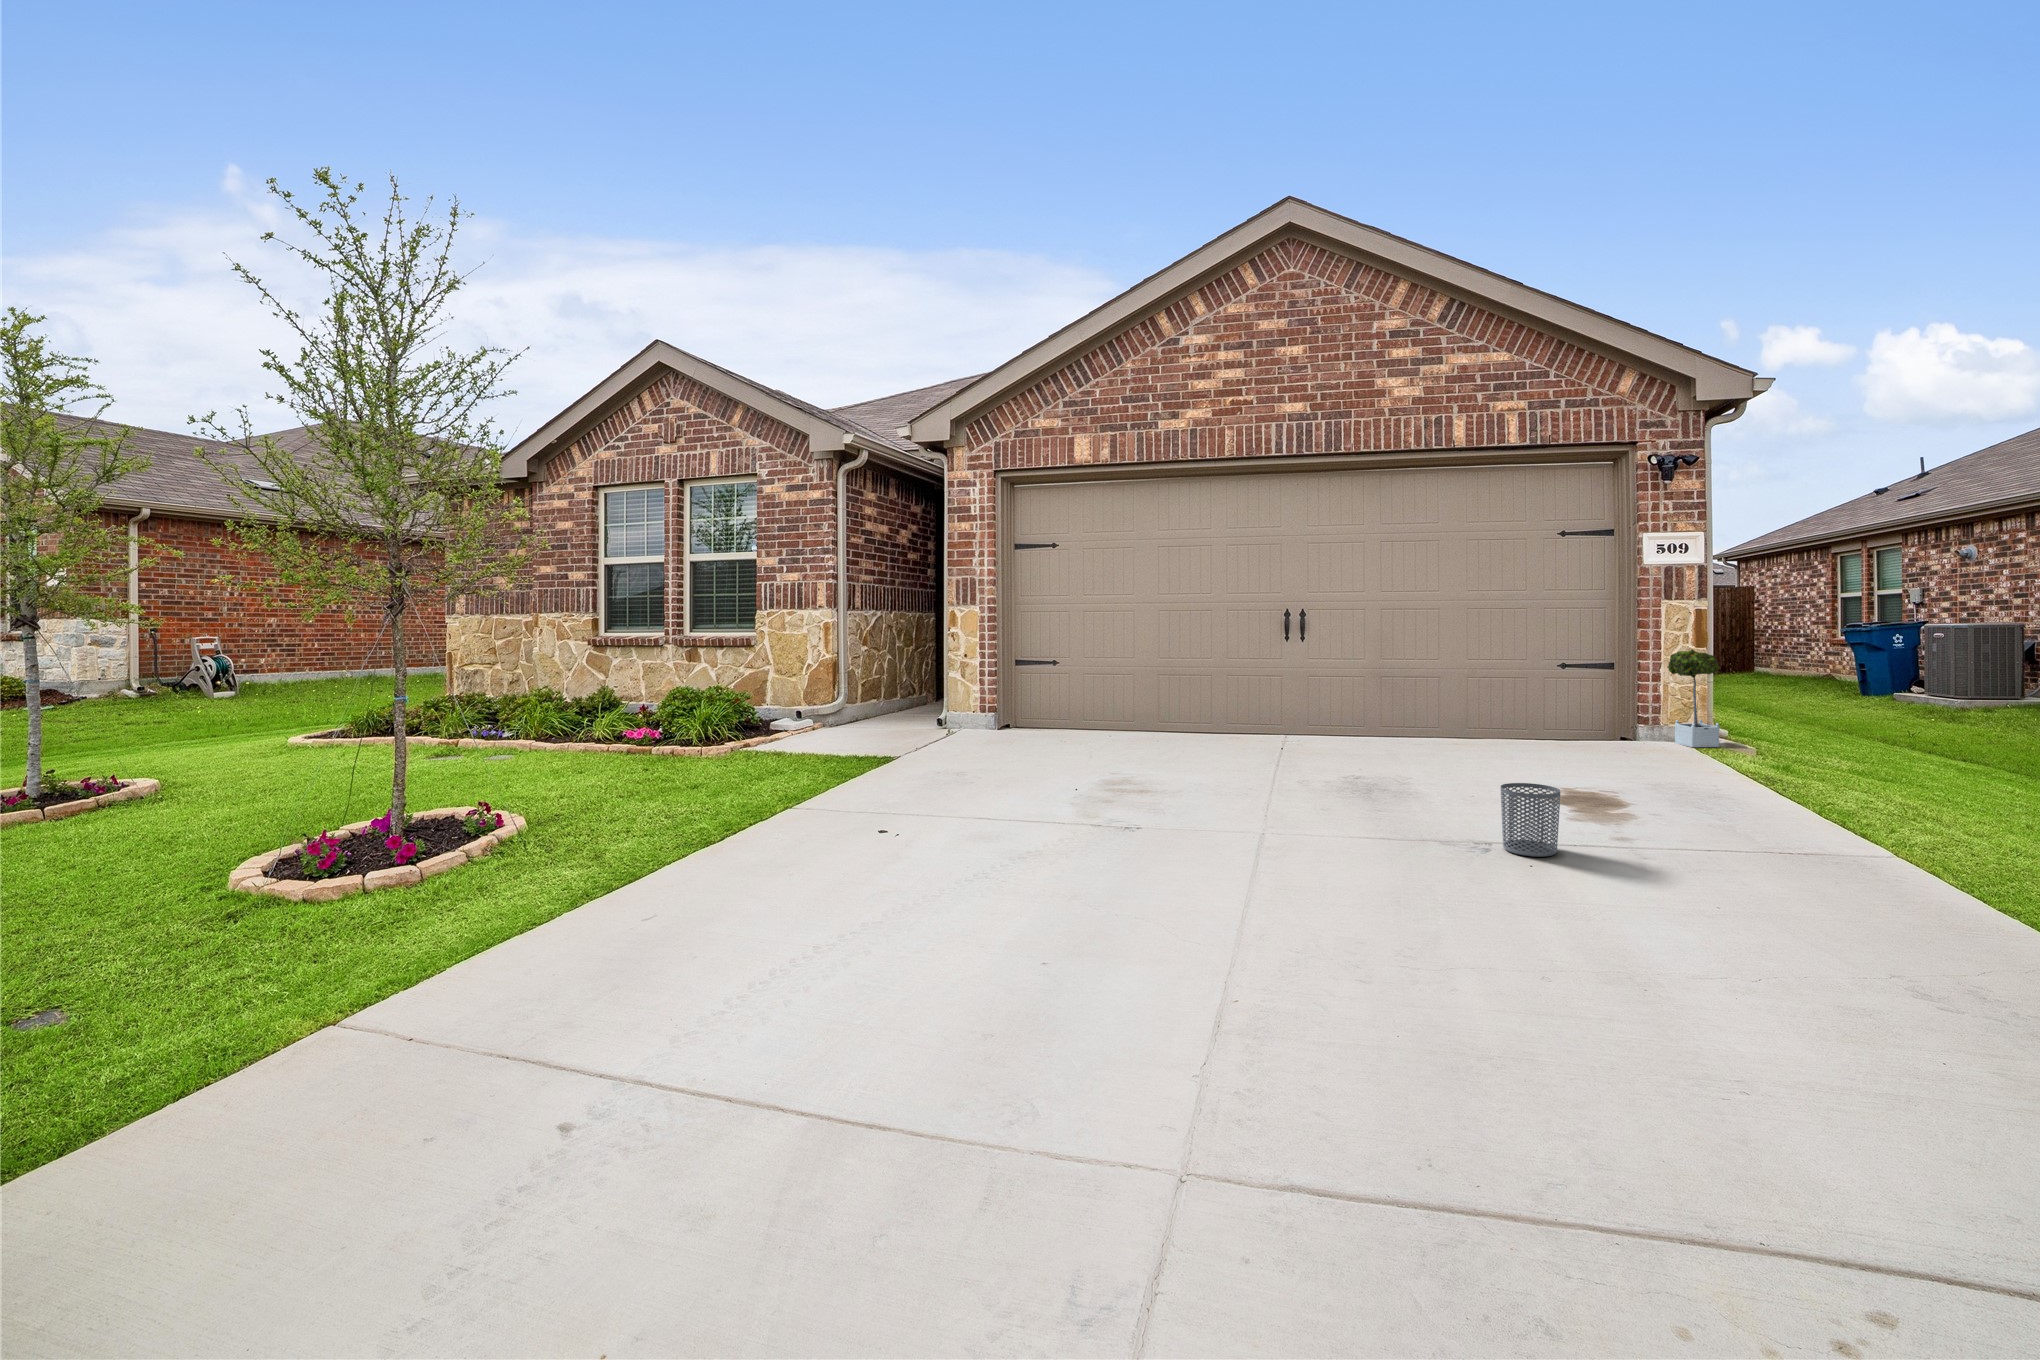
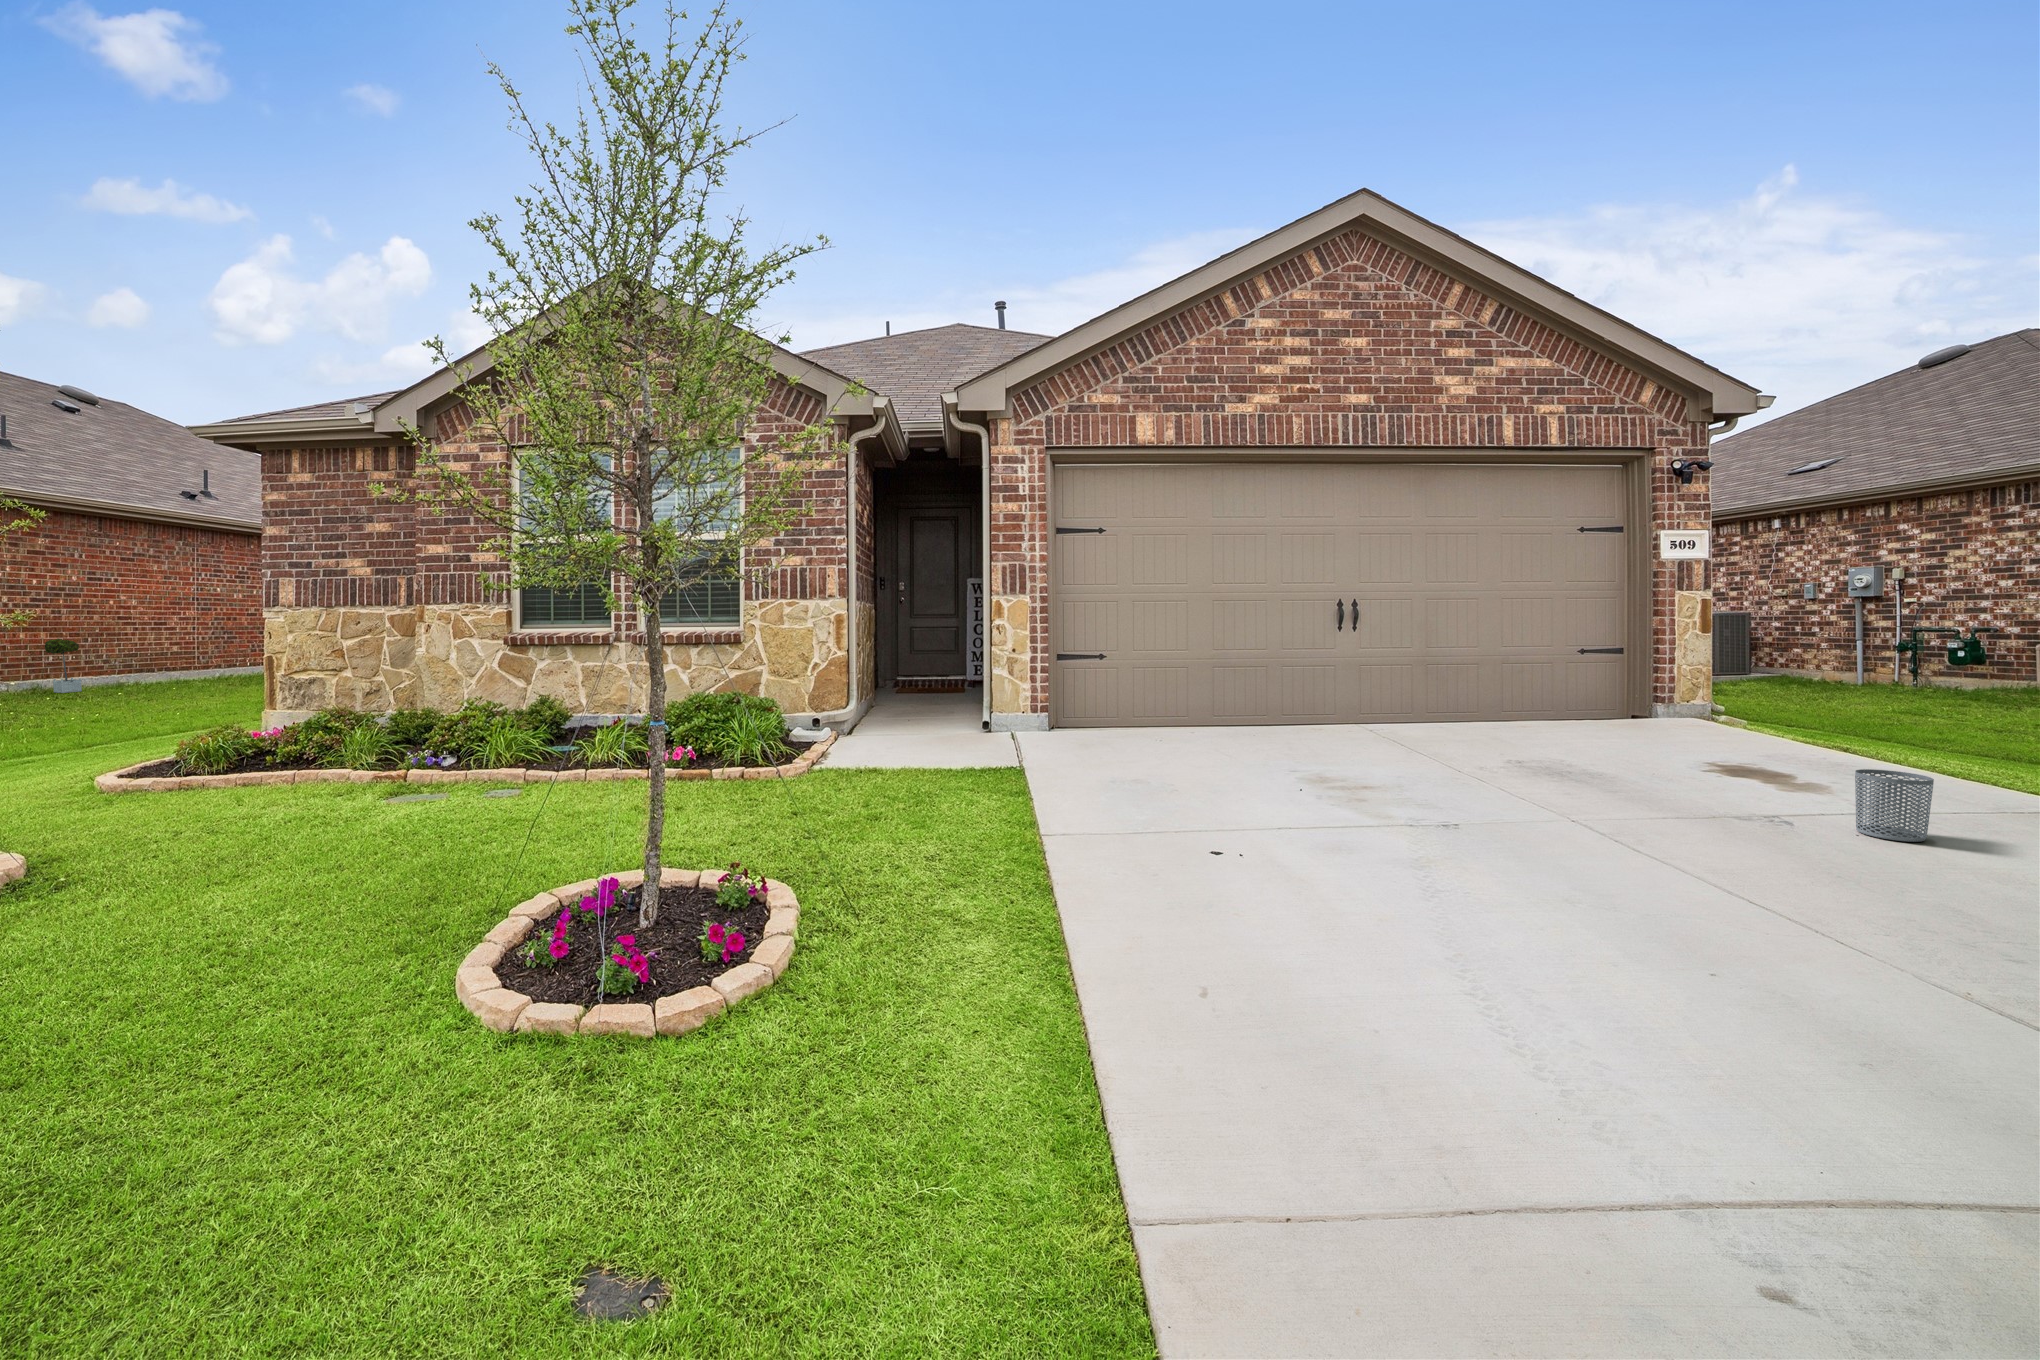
potted tree: present [1668,649,1720,747] -> present [45,639,82,693]

